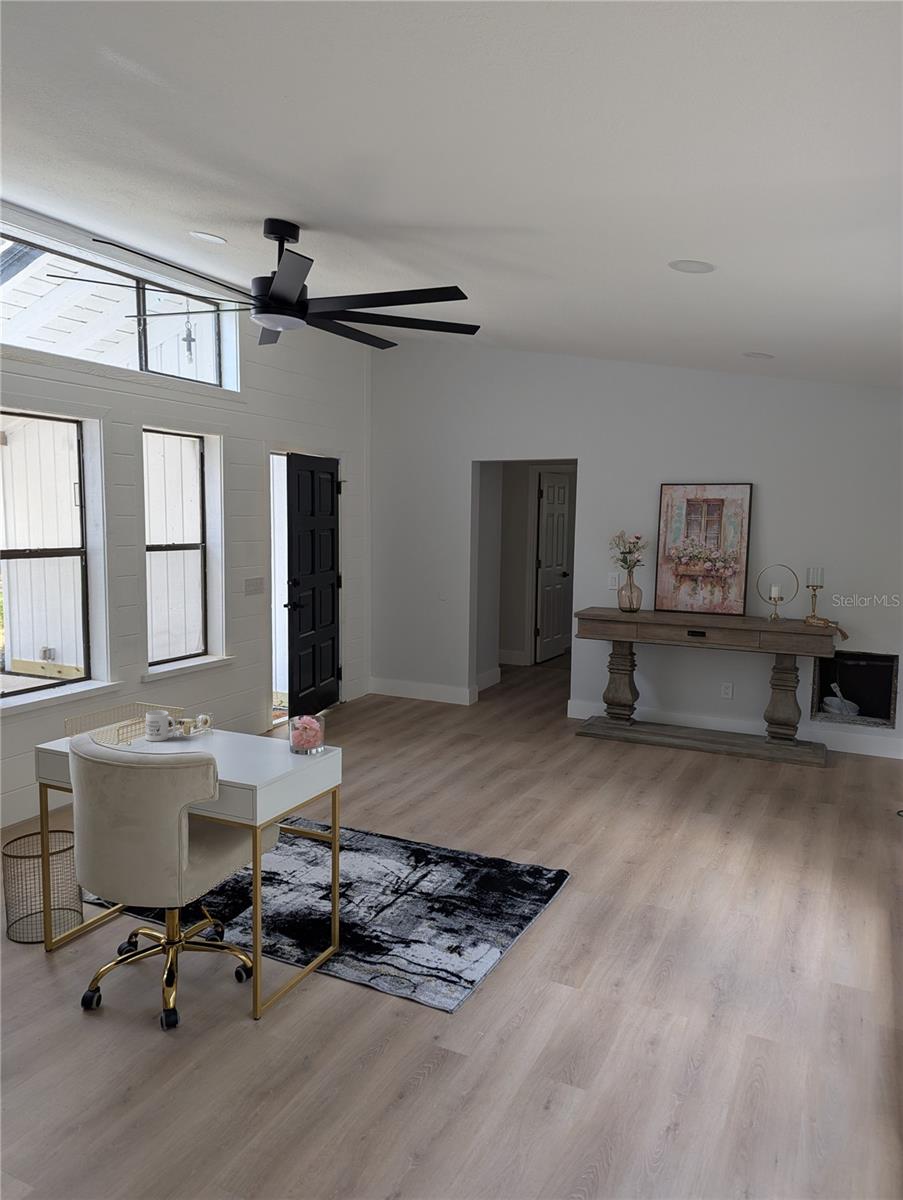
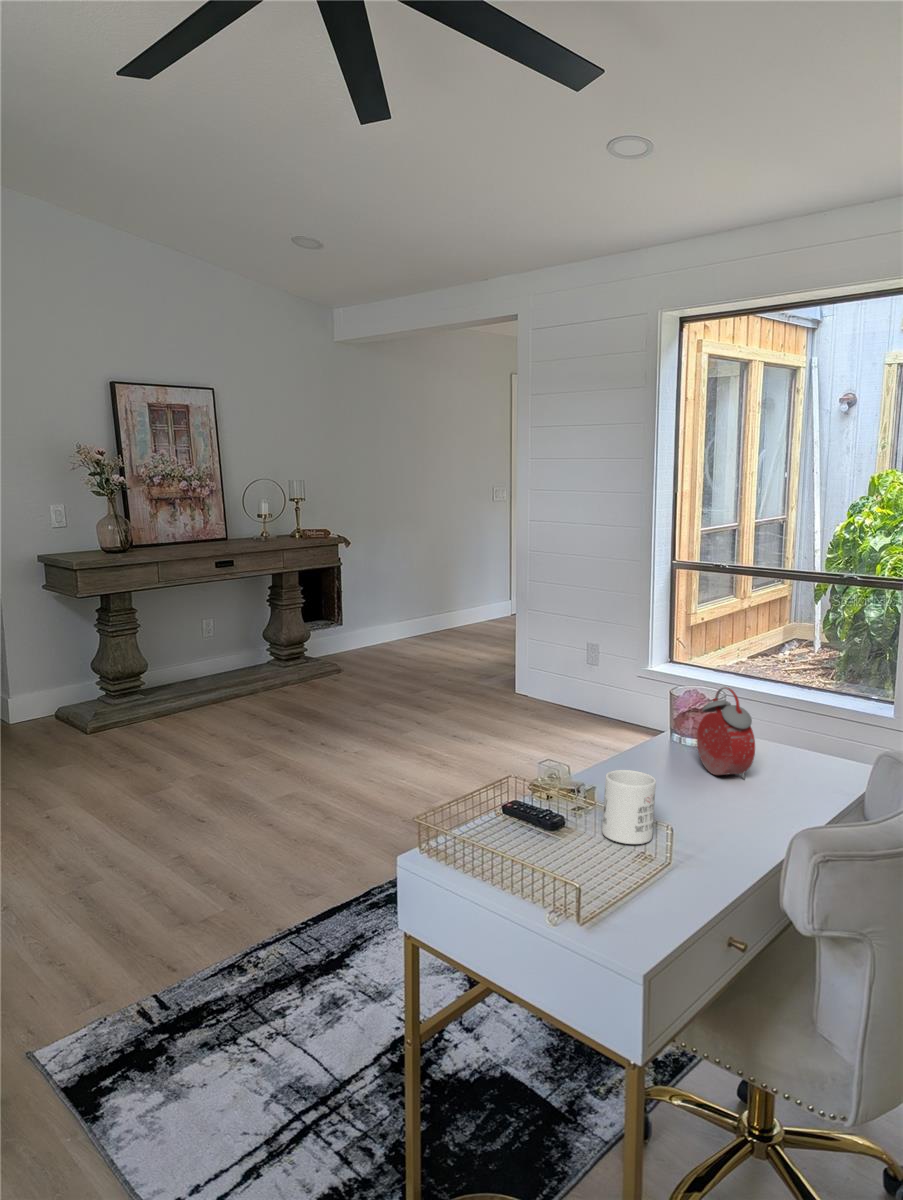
alarm clock: none [220,703,258,754] -> present [697,687,755,779]

